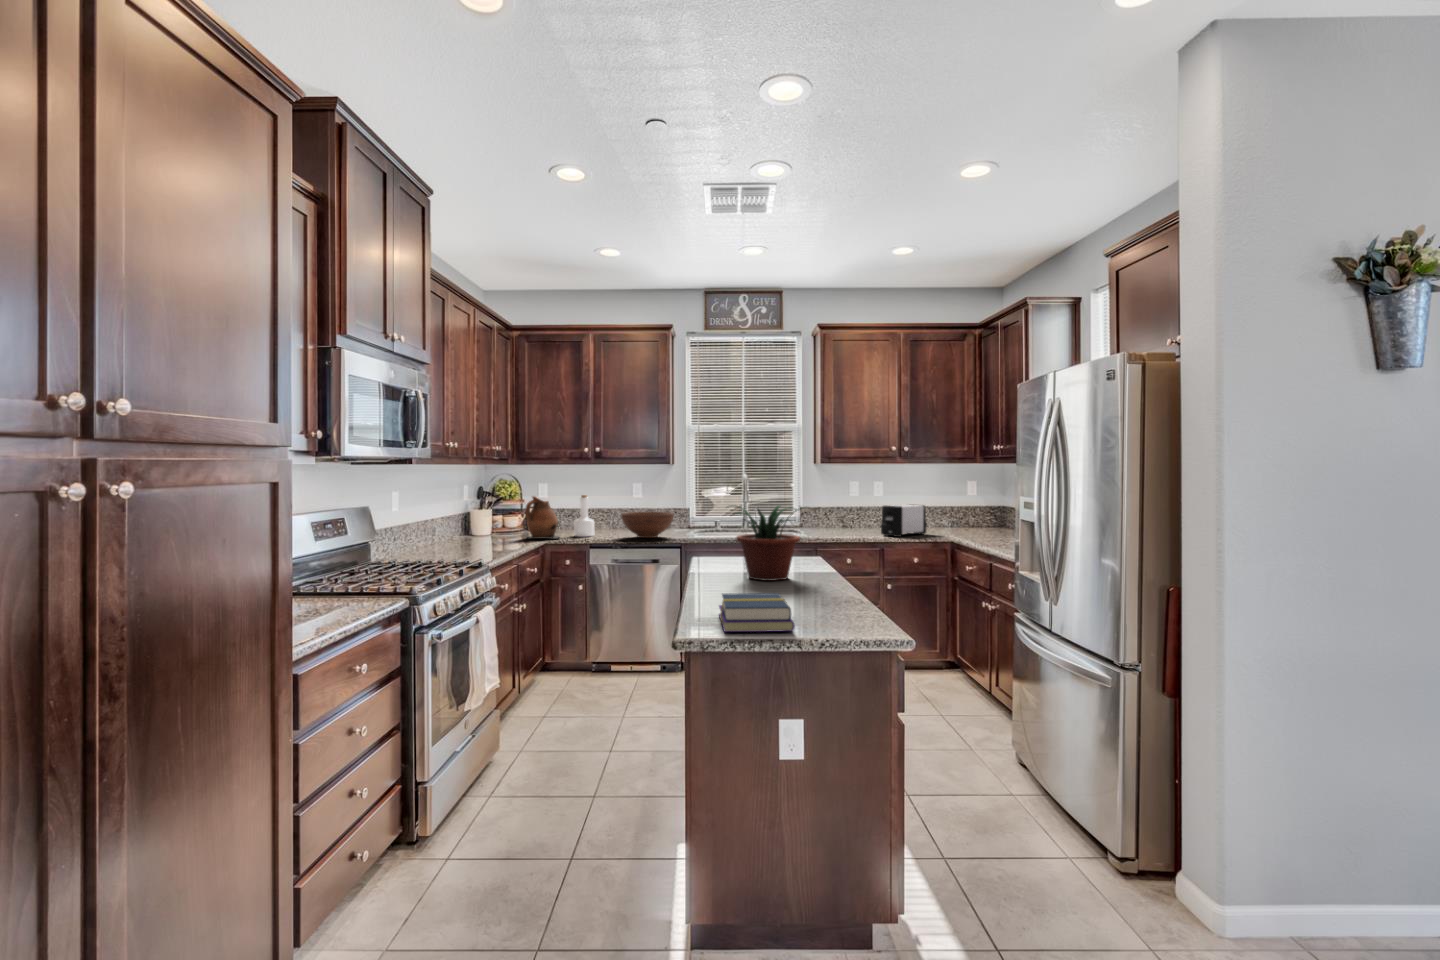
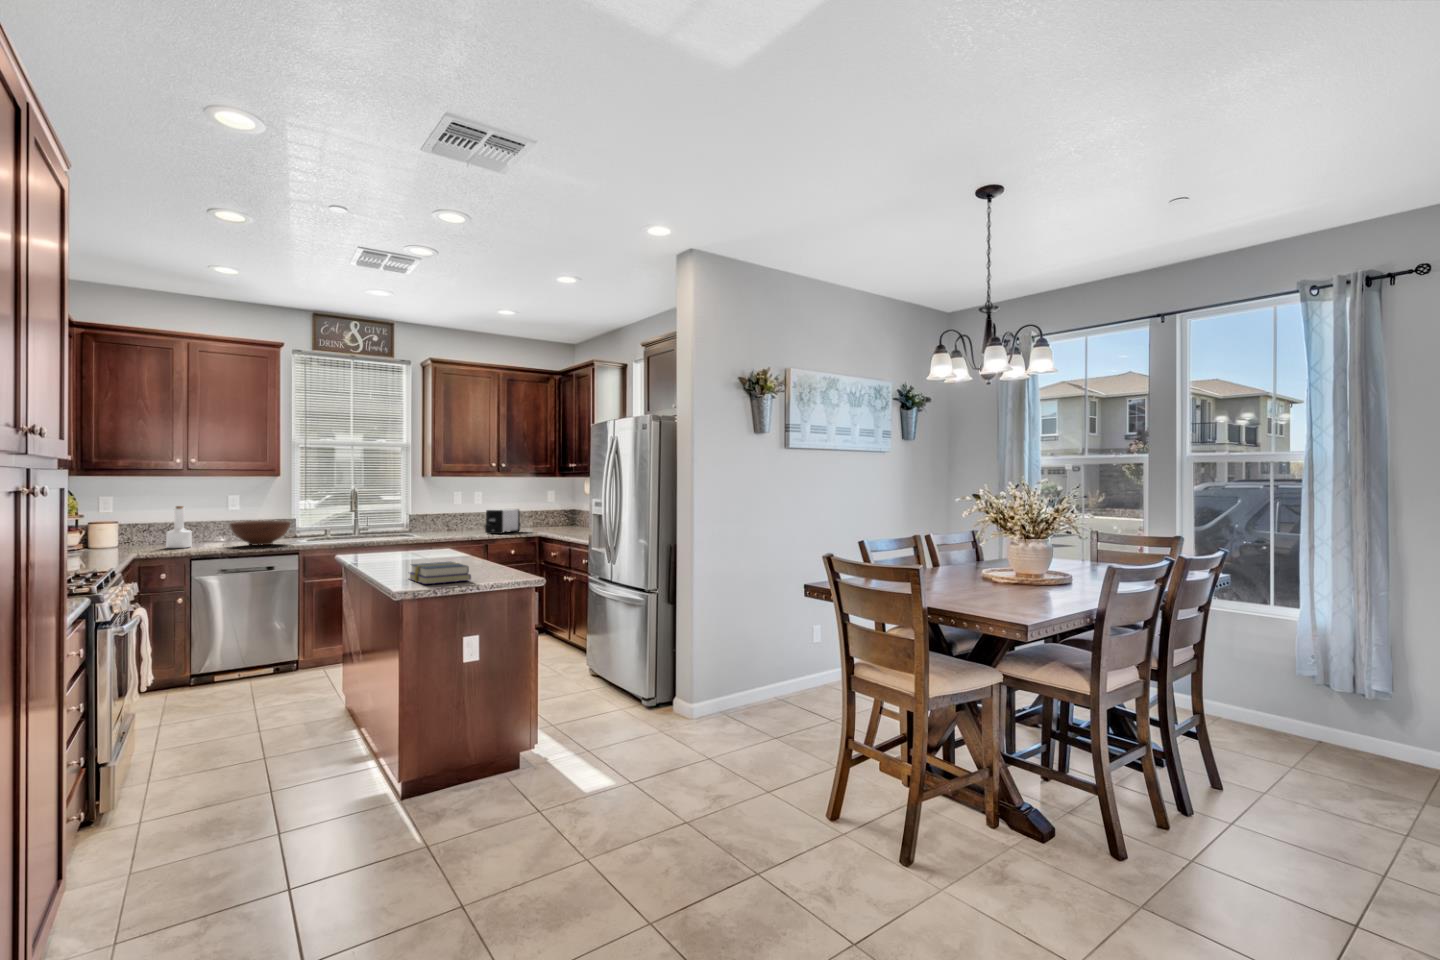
ceramic pitcher: present [525,496,559,539] -> none [103,508,154,552]
potted plant: present [736,505,800,581] -> none [383,506,453,562]

